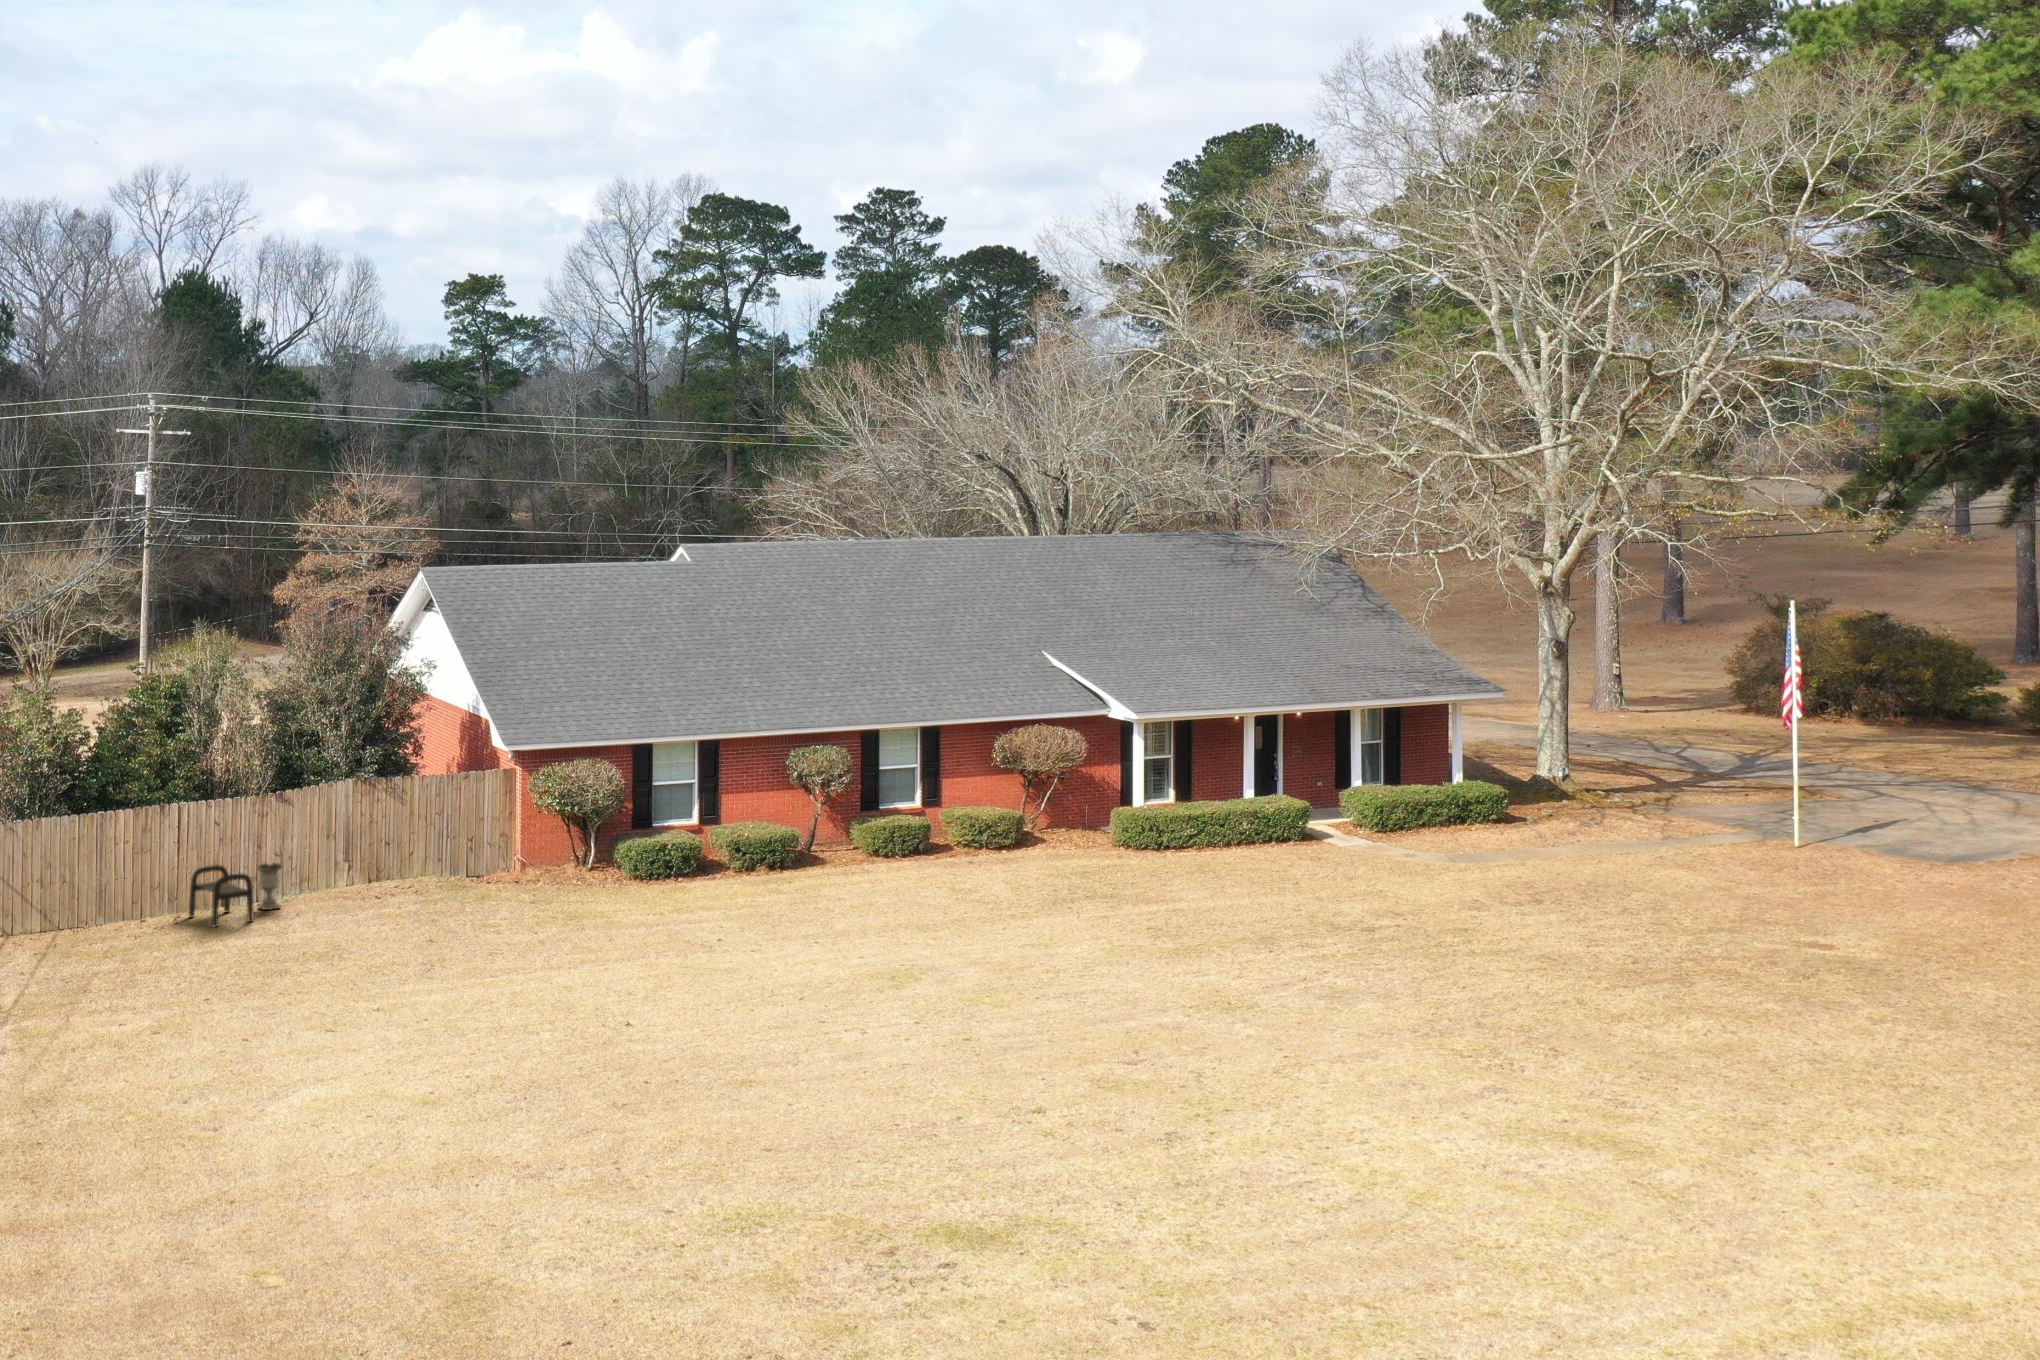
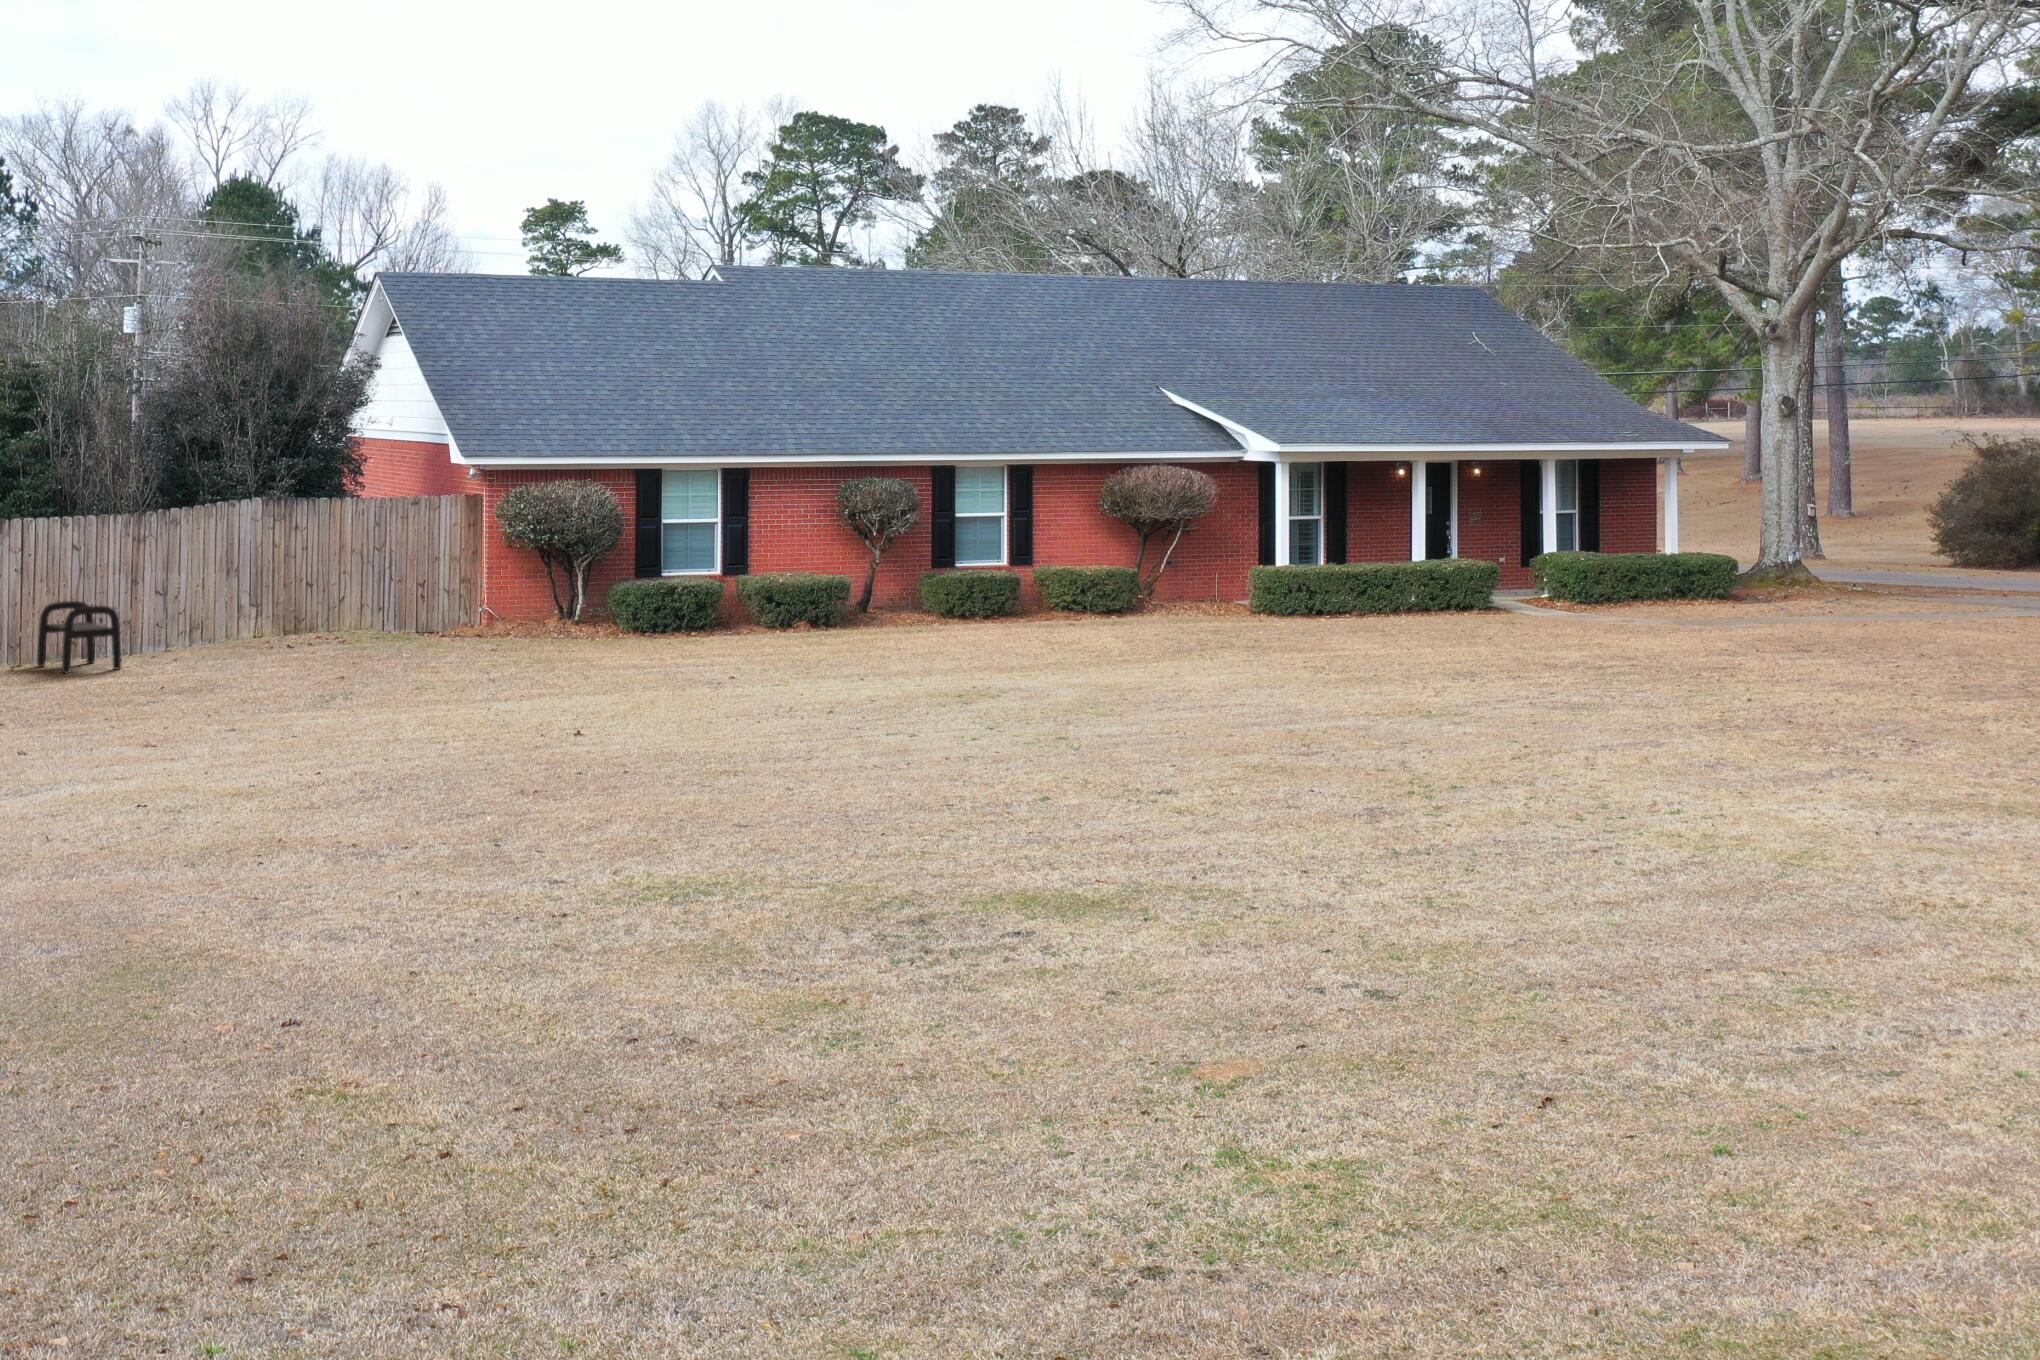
planter: present [257,863,282,910] -> none [132,600,169,661]

